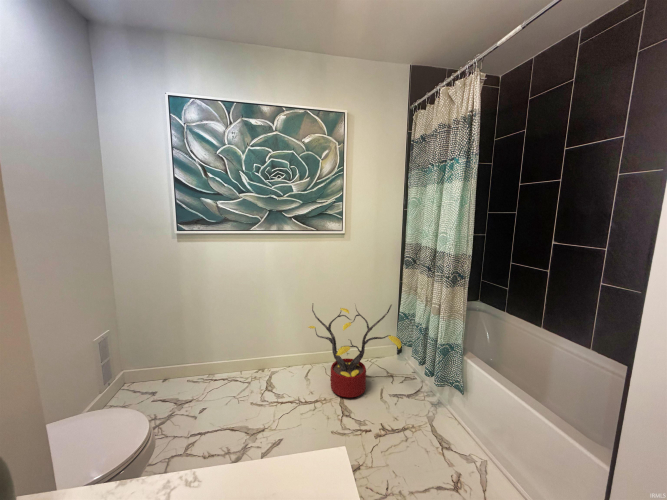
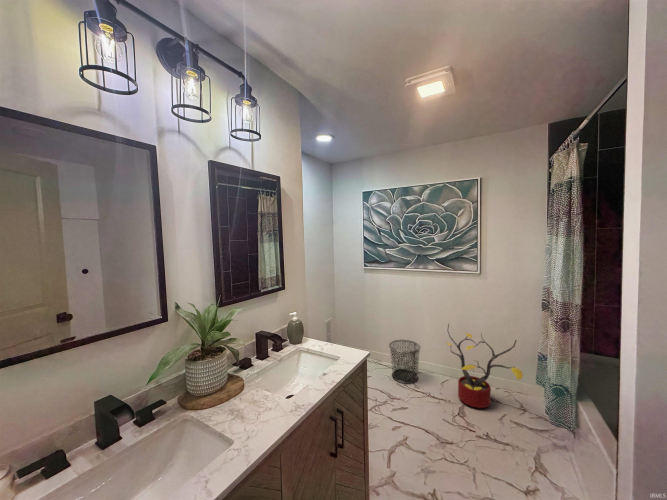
waste bin: none [232,336,279,402] -> present [389,340,420,384]

